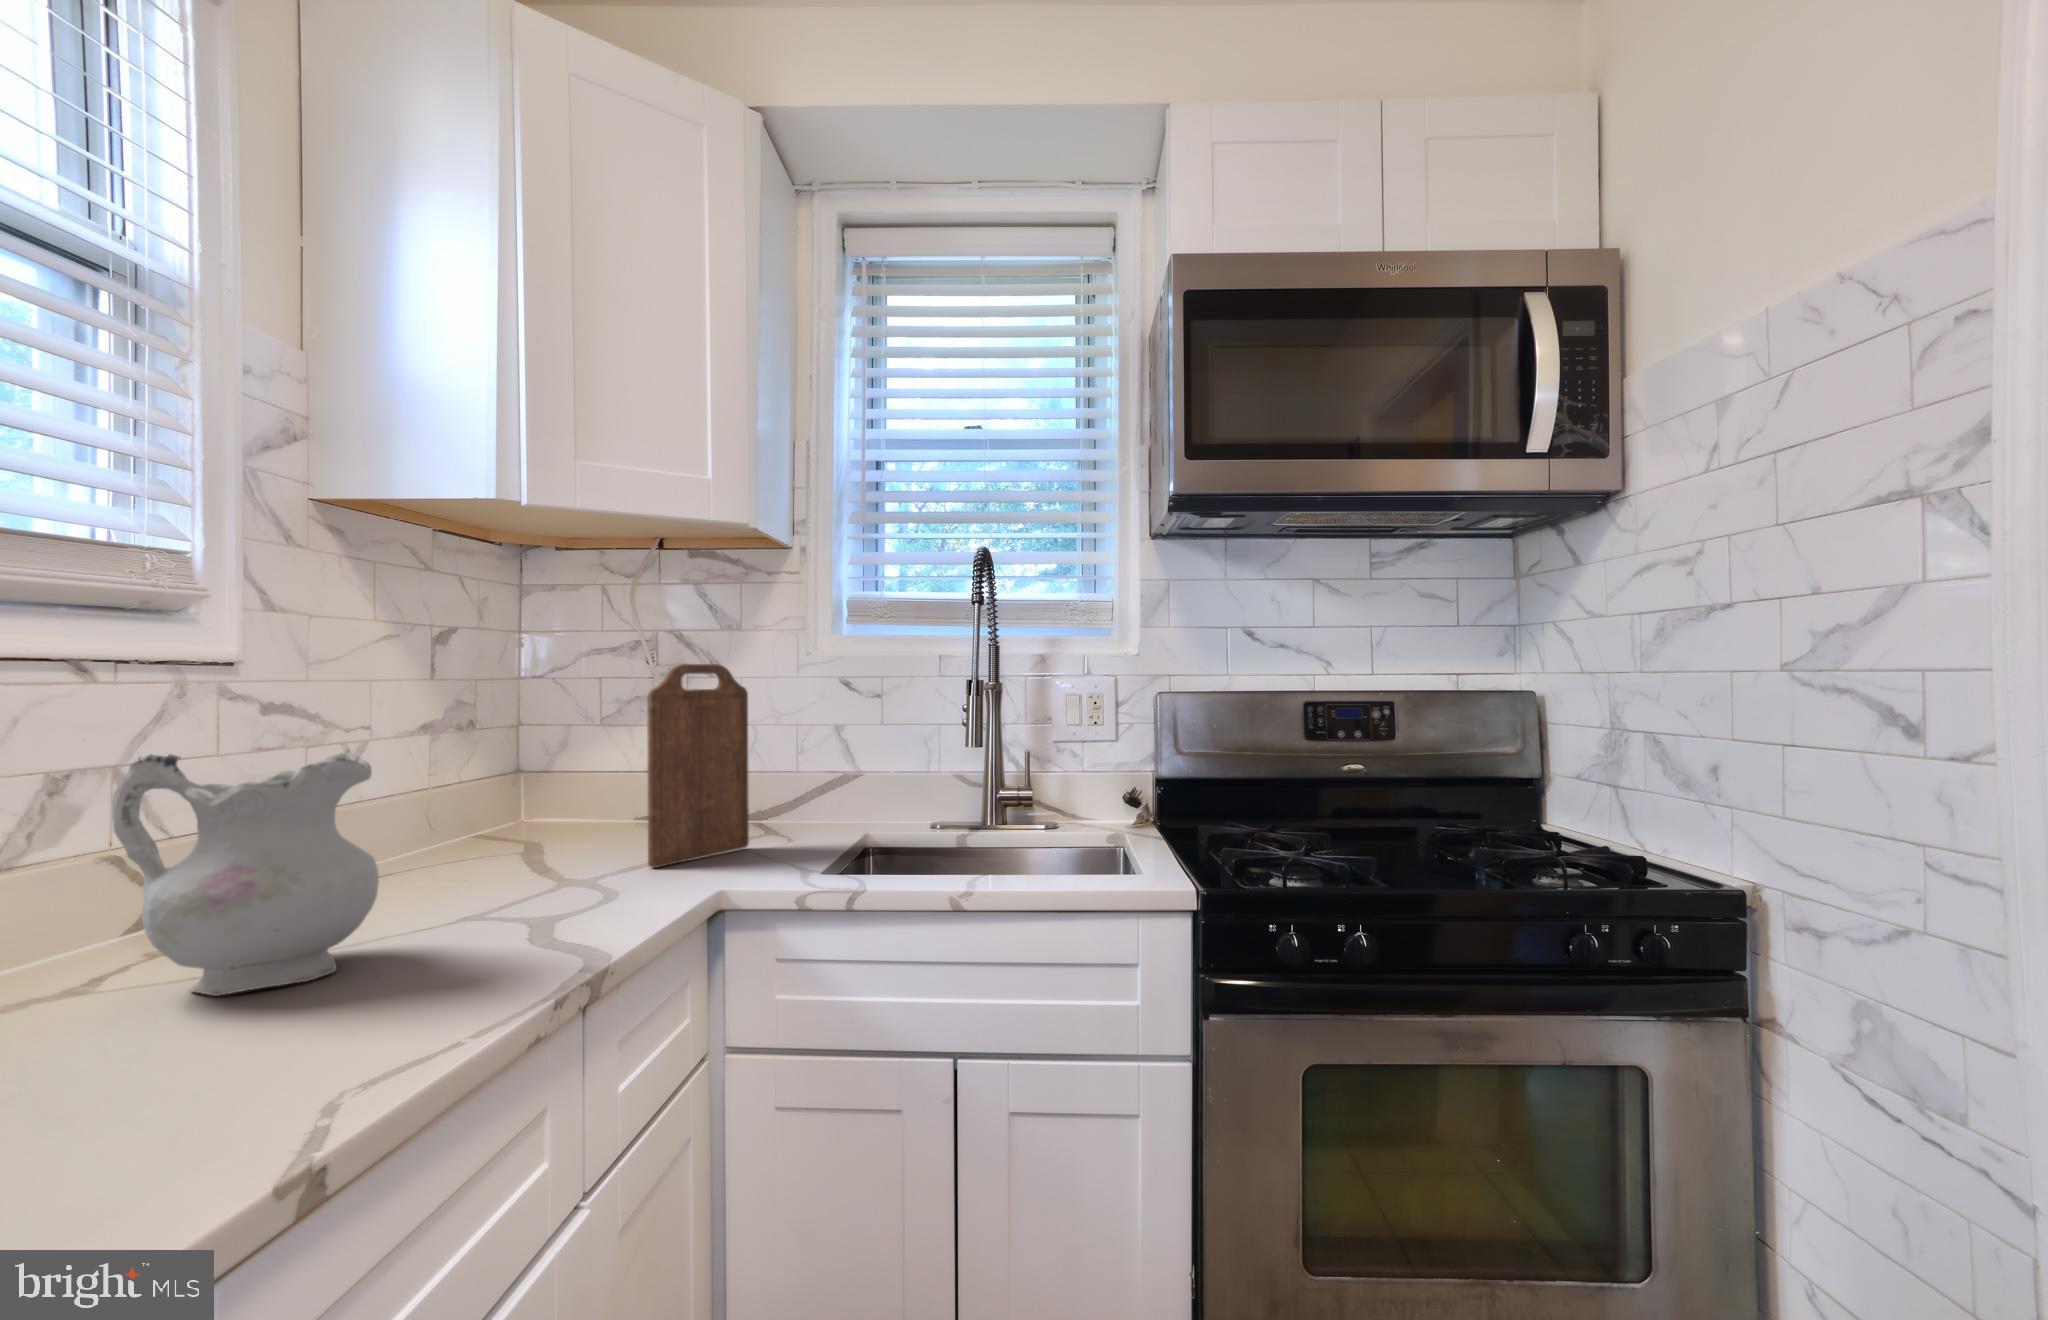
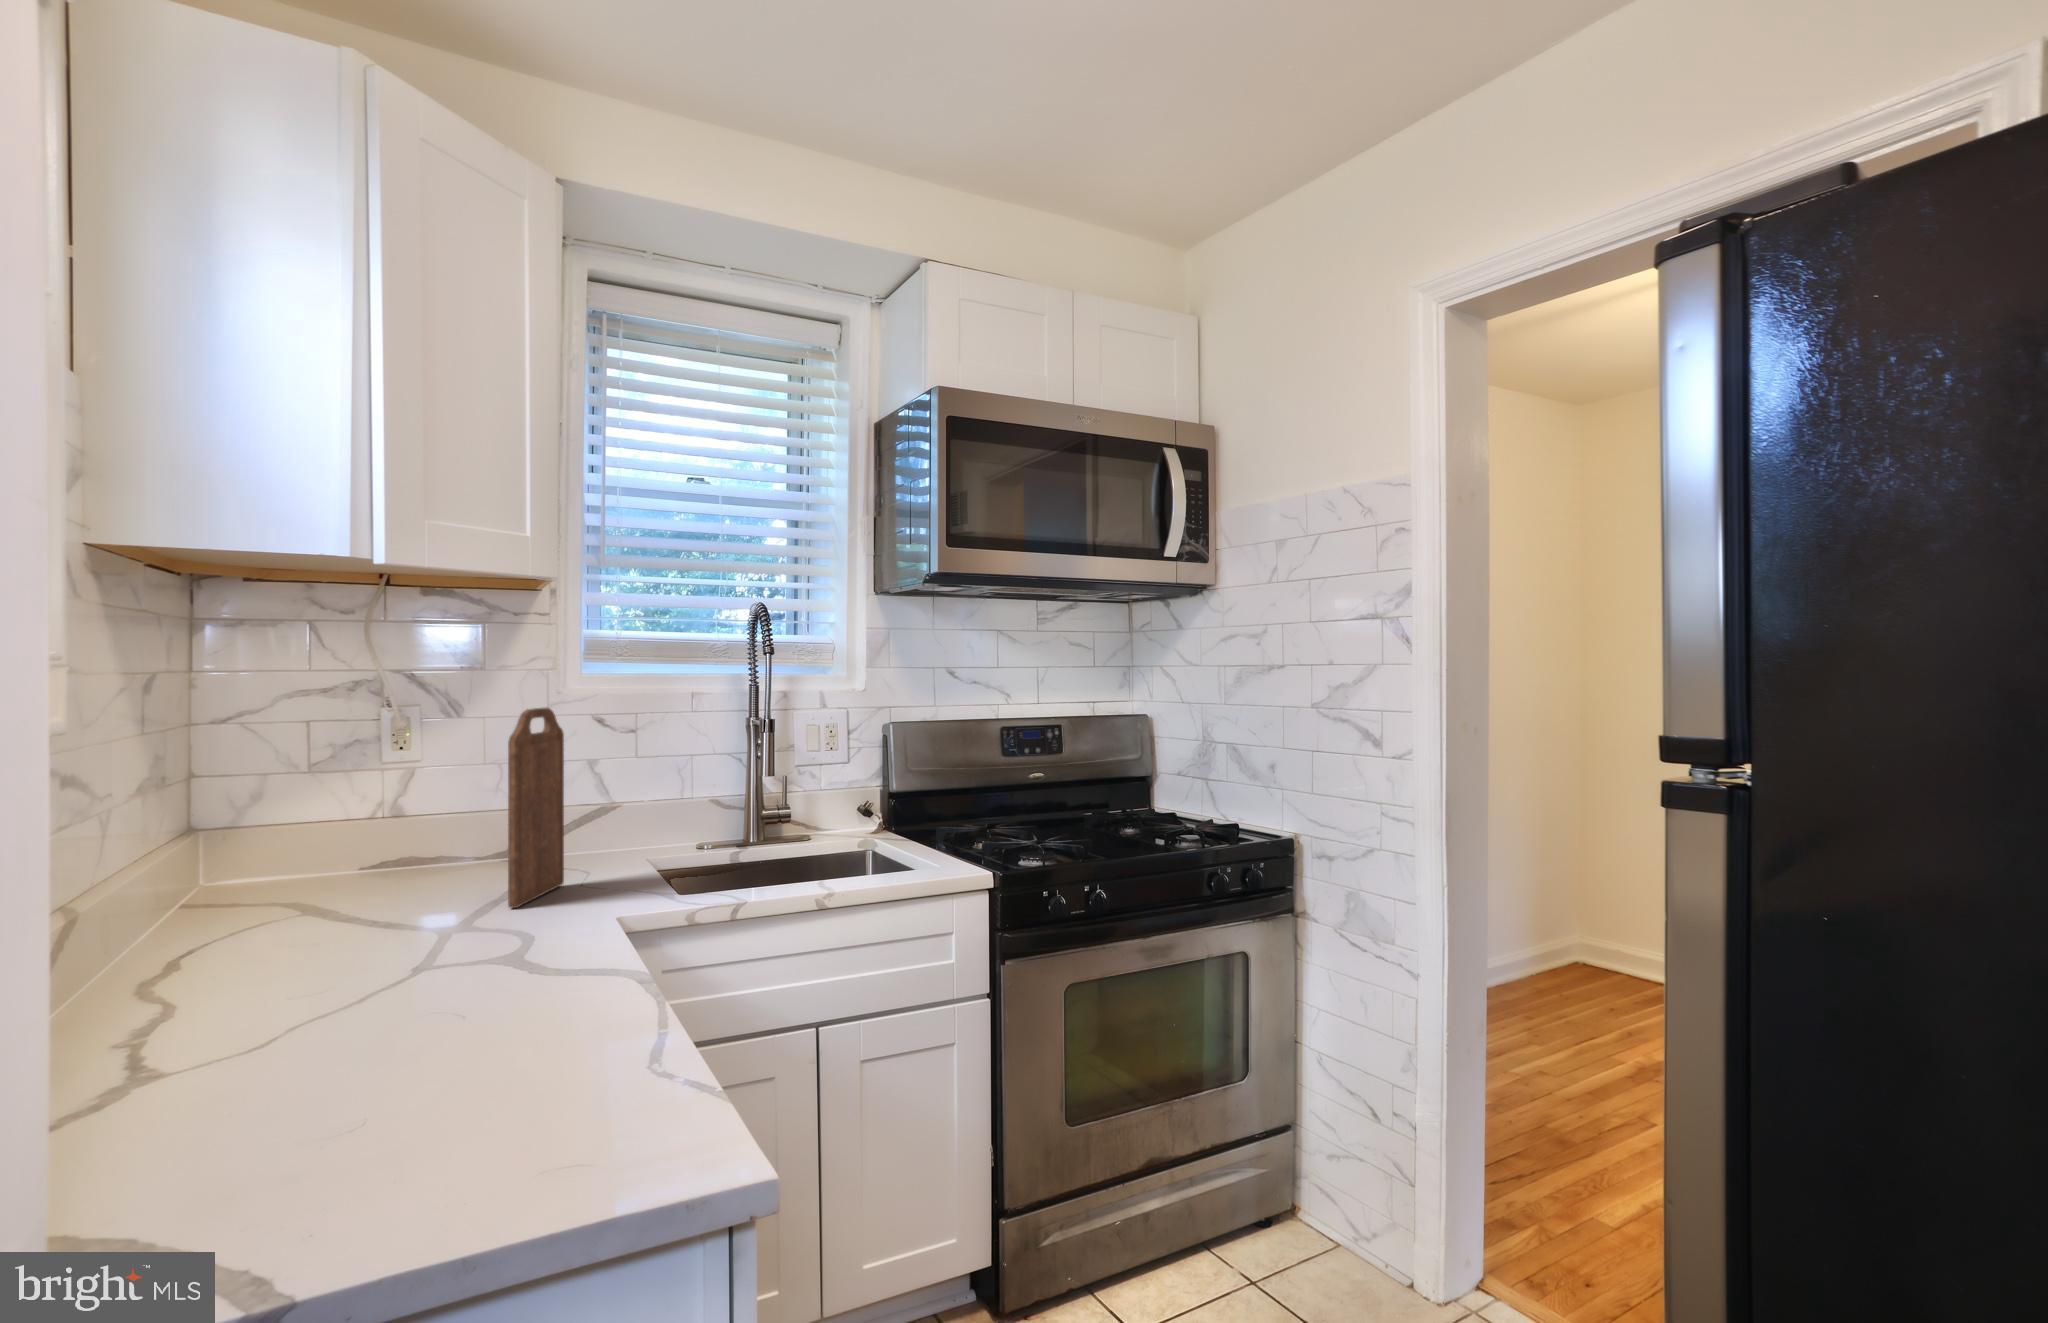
ceramic pitcher: present [112,753,379,996] -> none [295,809,487,1020]

